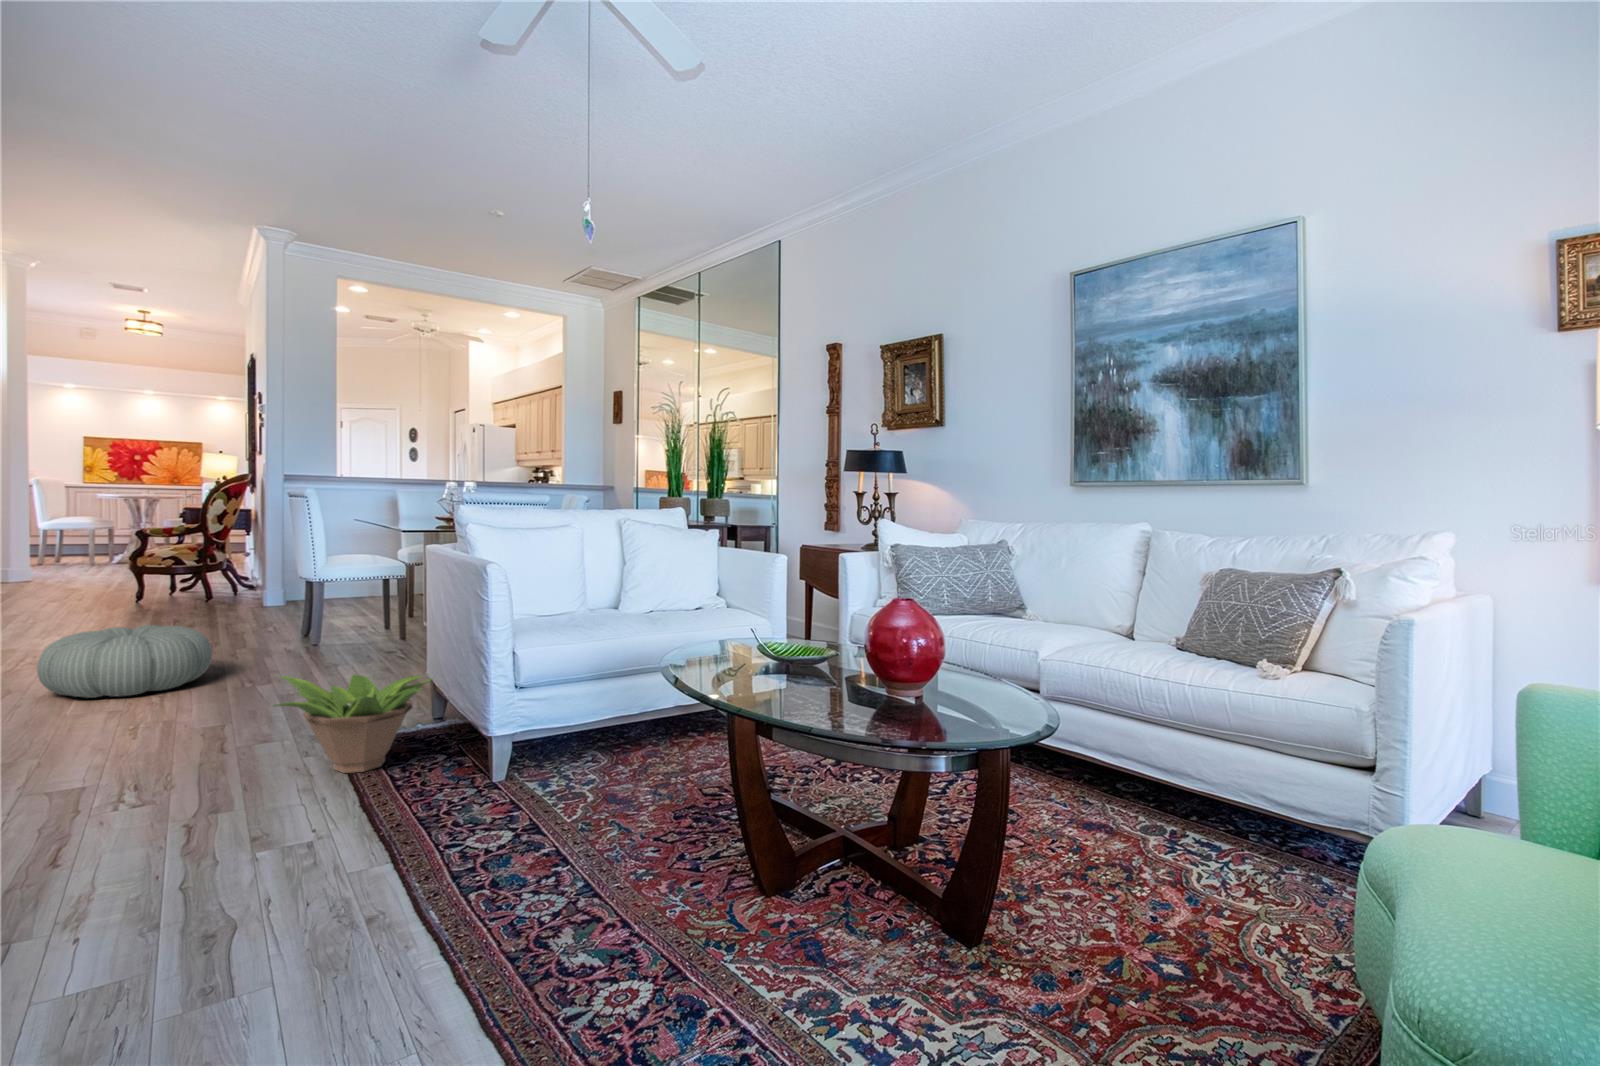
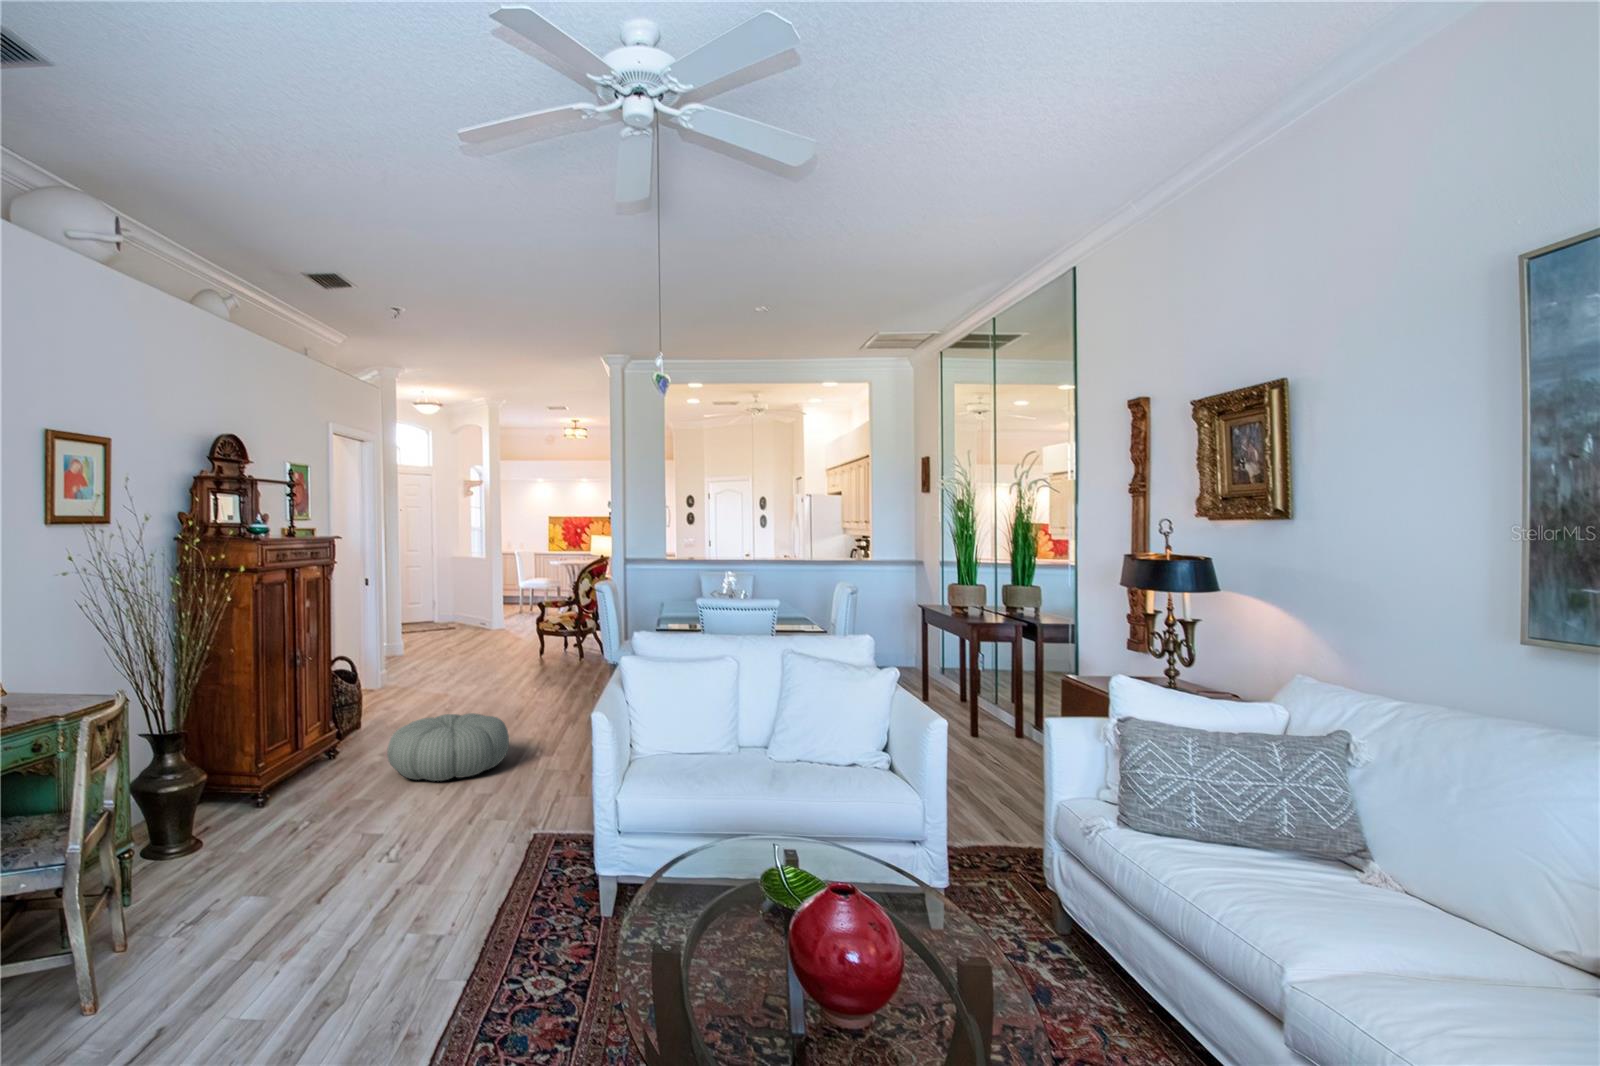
decorative plant: present [274,674,432,773] -> none [430,811,602,931]

